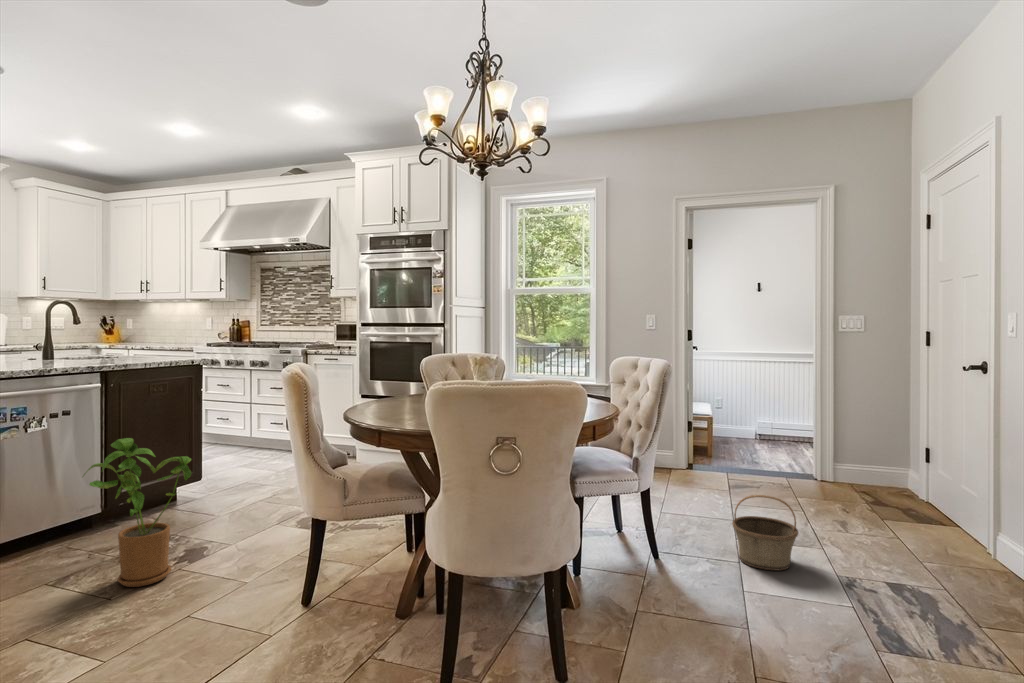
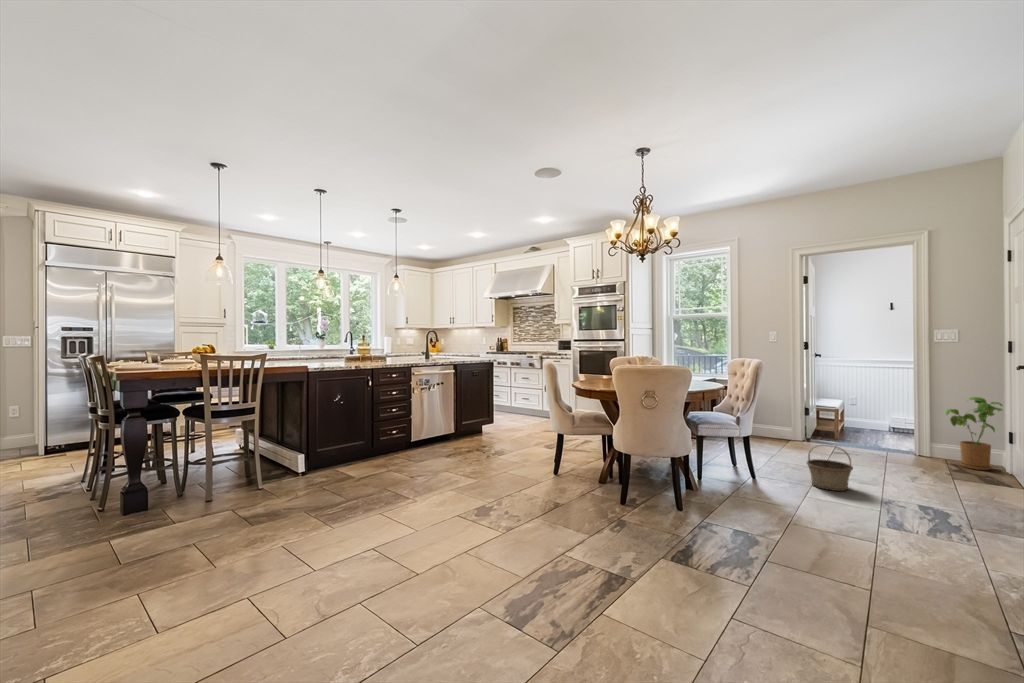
house plant: present [84,438,191,587] -> present [946,397,1002,470]

